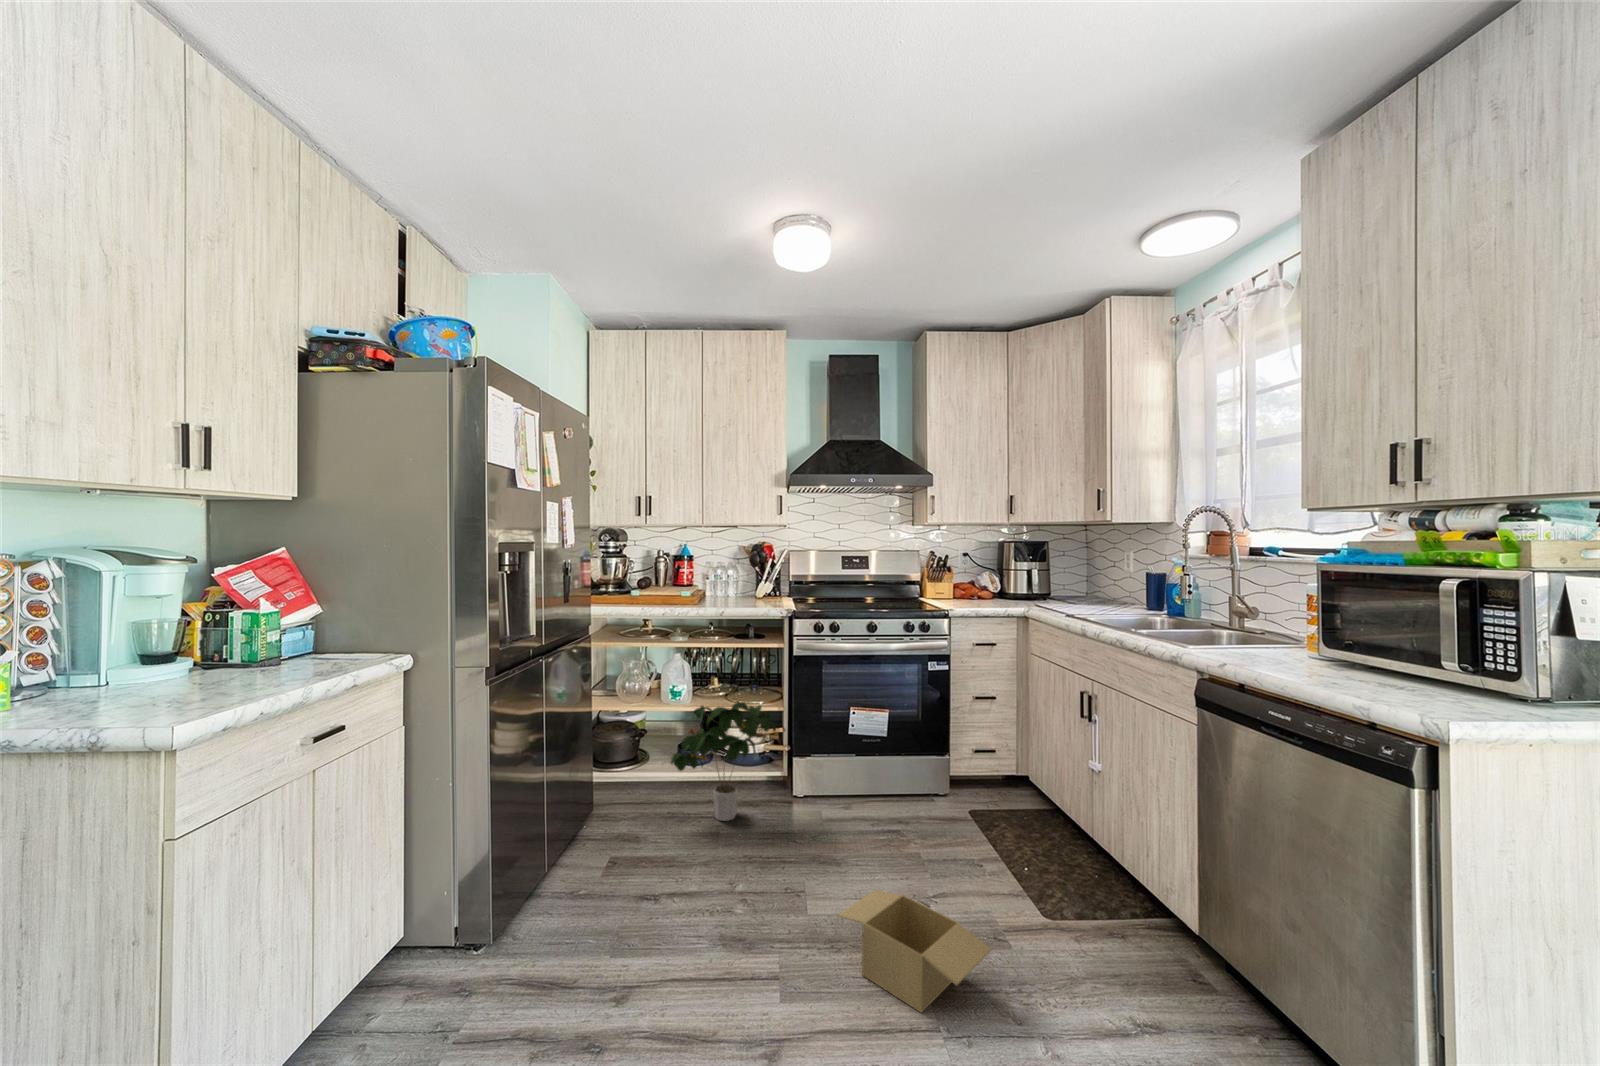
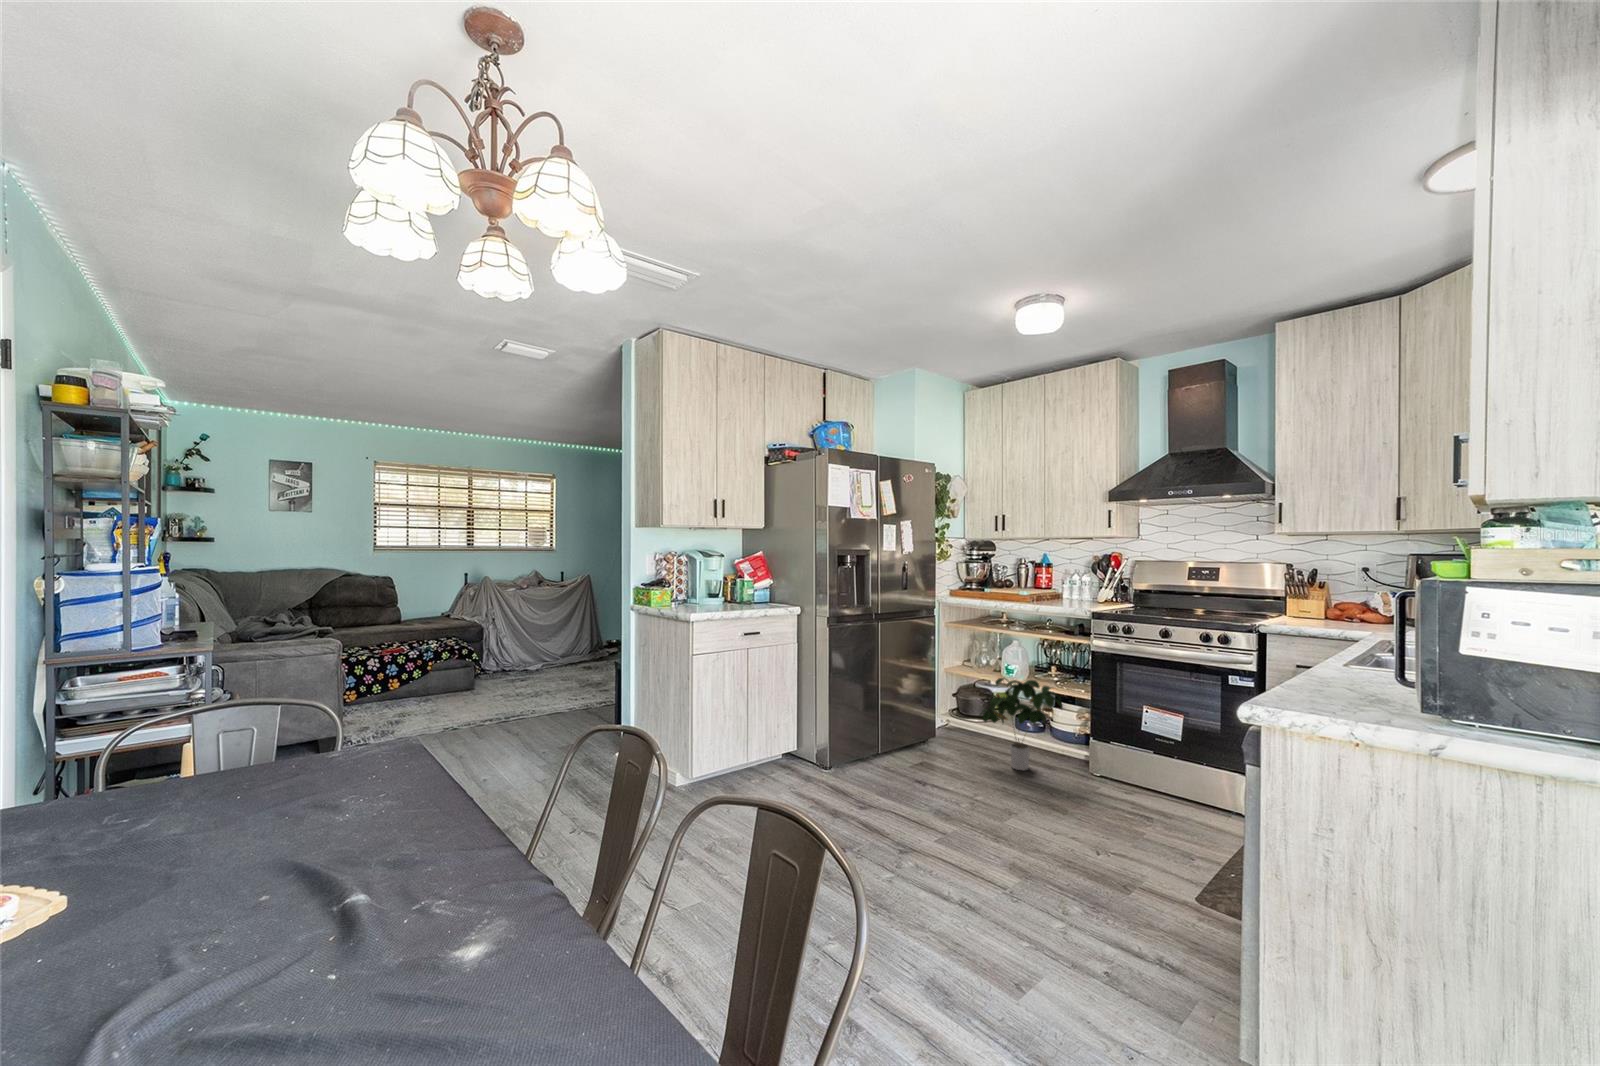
cardboard box: present [838,890,991,1012] -> none [989,812,1063,882]

